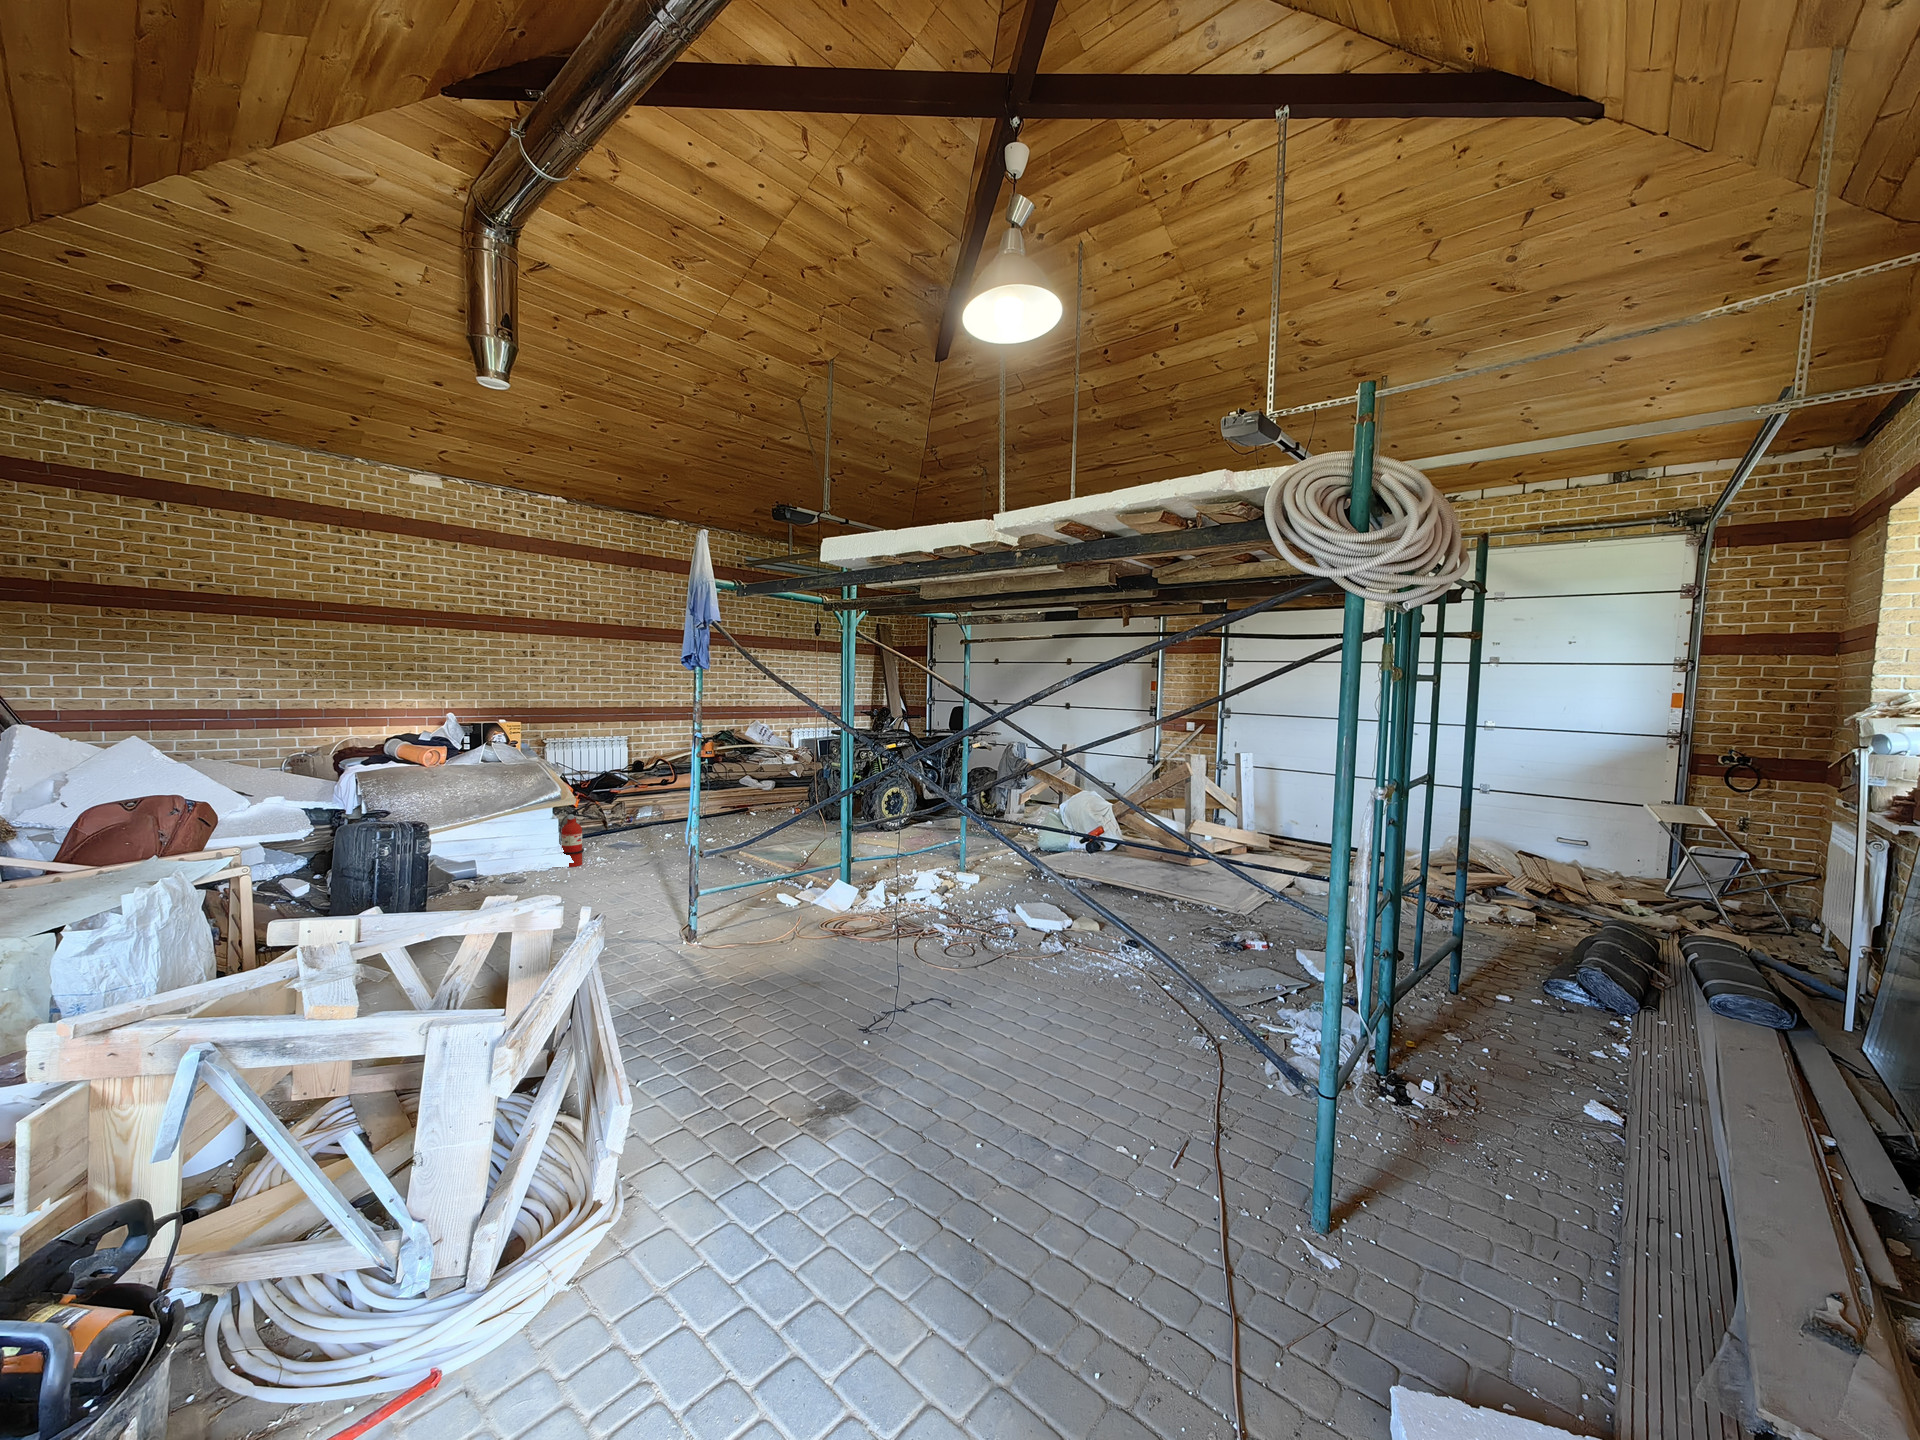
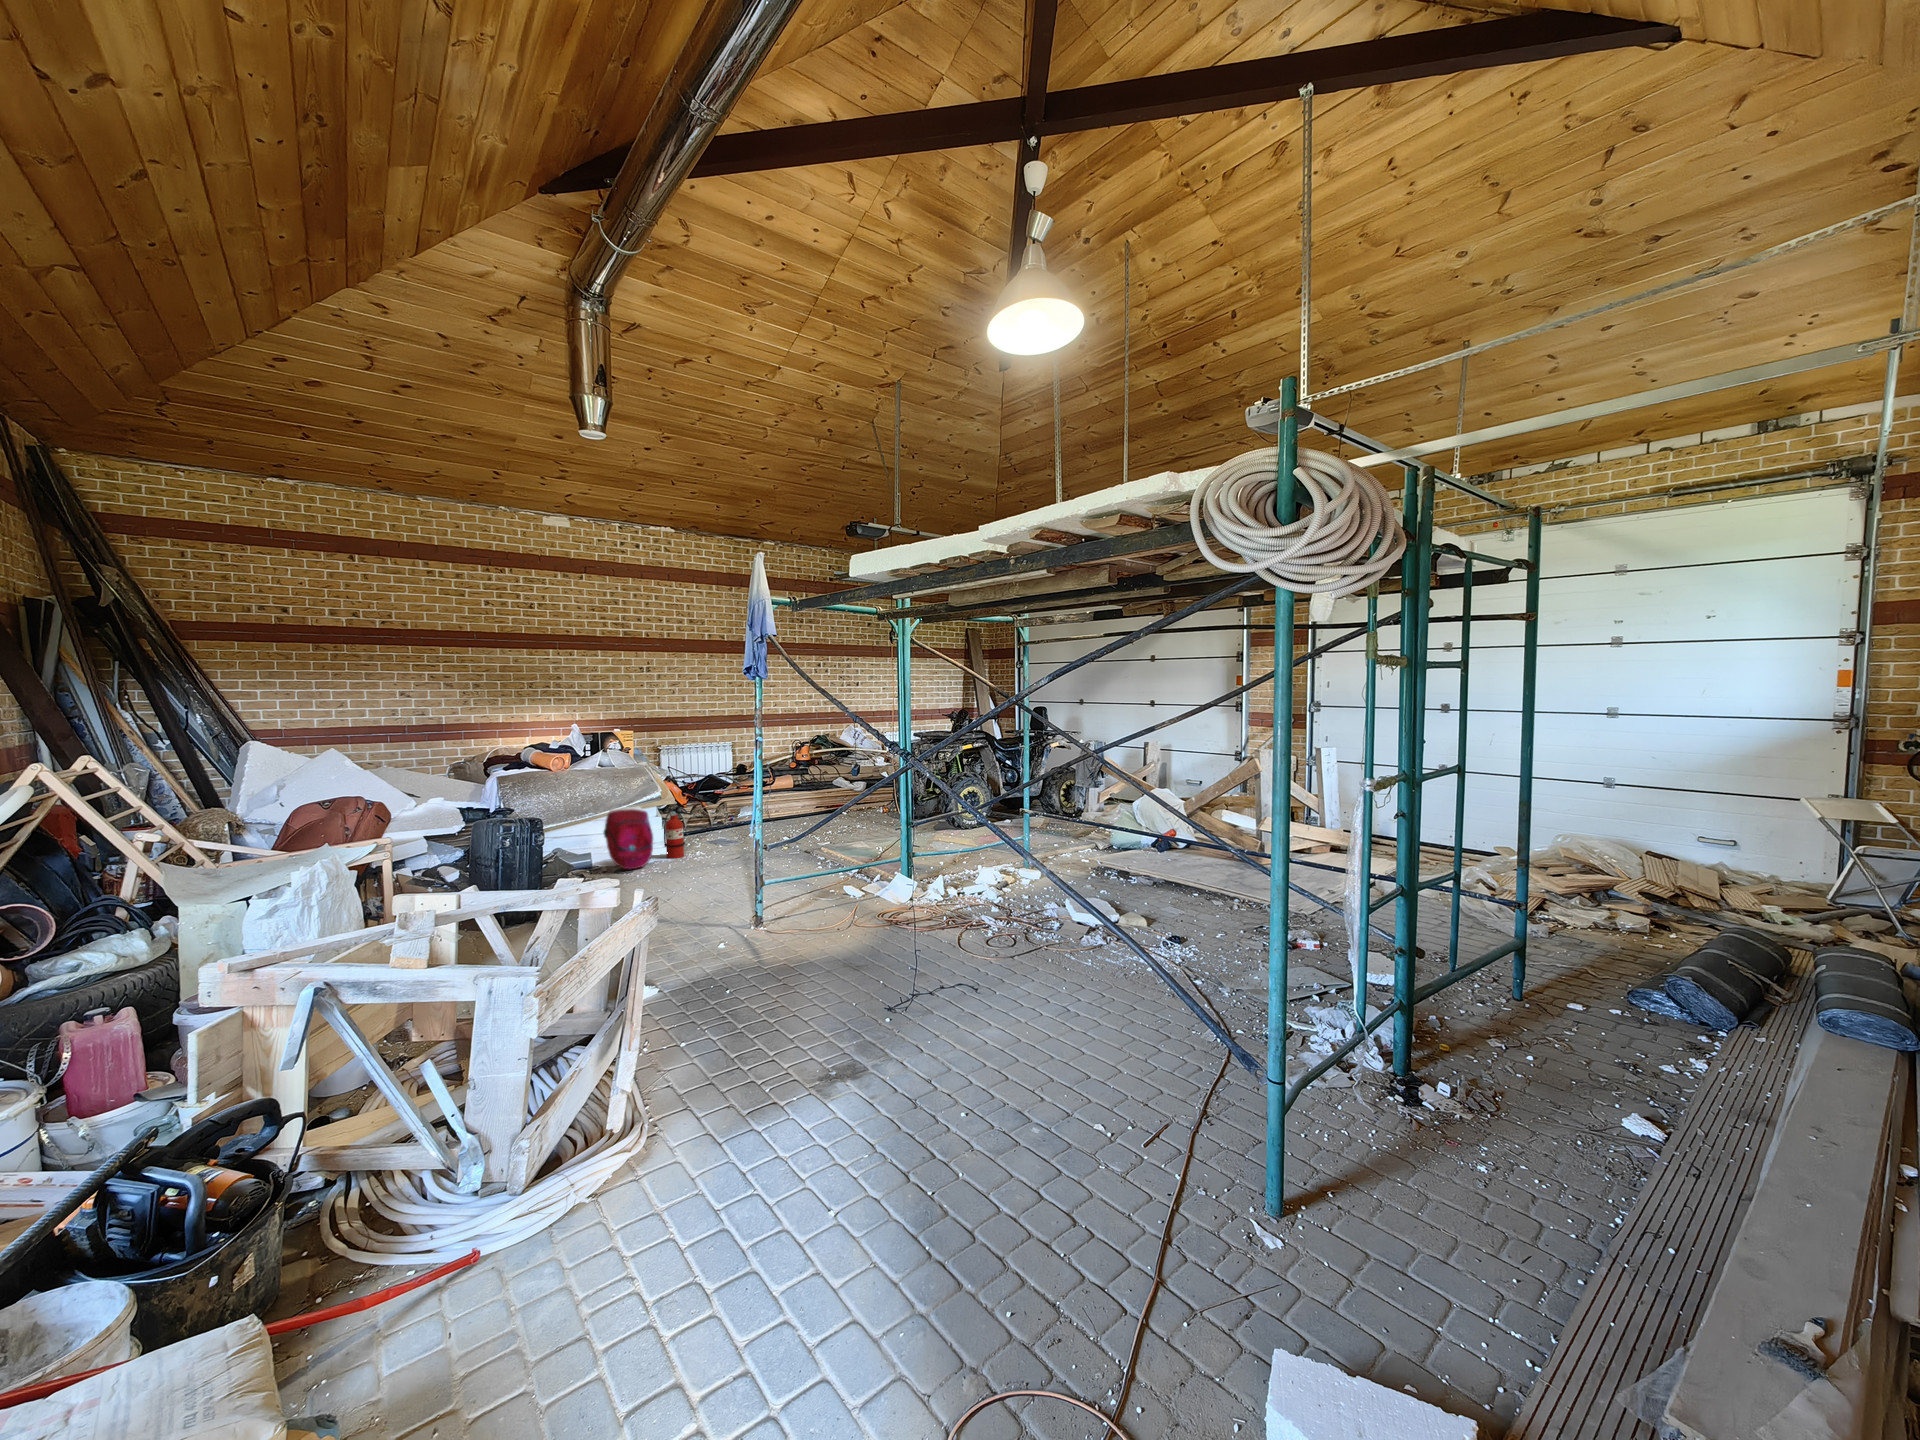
backpack: none [486,809,548,881] -> present [604,807,653,870]

